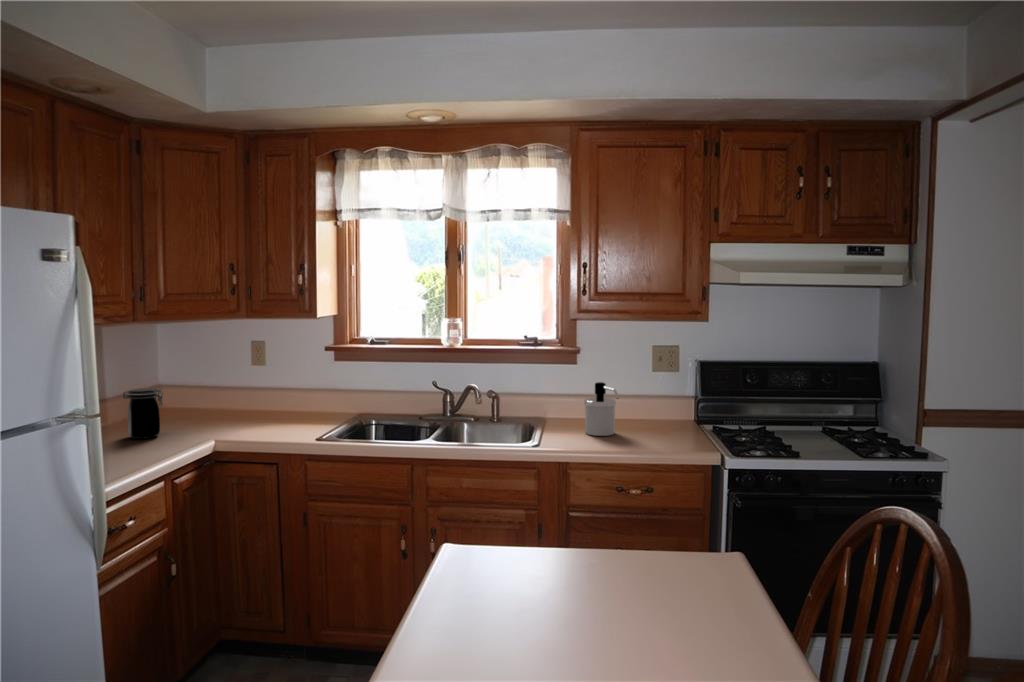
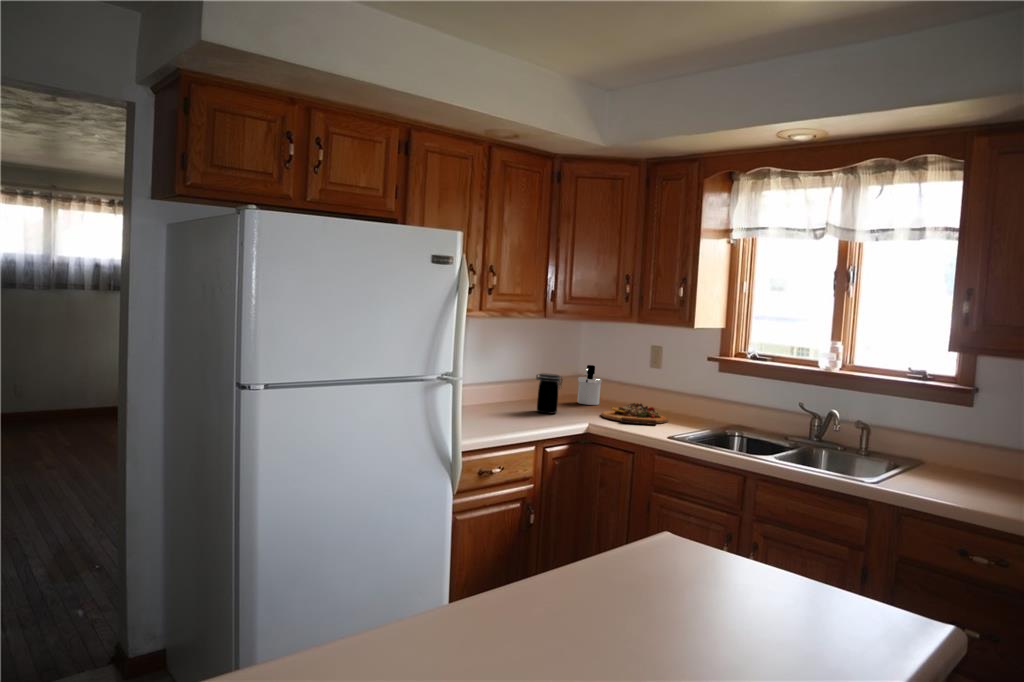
soap dispenser: present [584,382,619,436] -> present [577,365,602,405]
cutting board: none [215,406,296,432] -> present [601,403,668,425]

